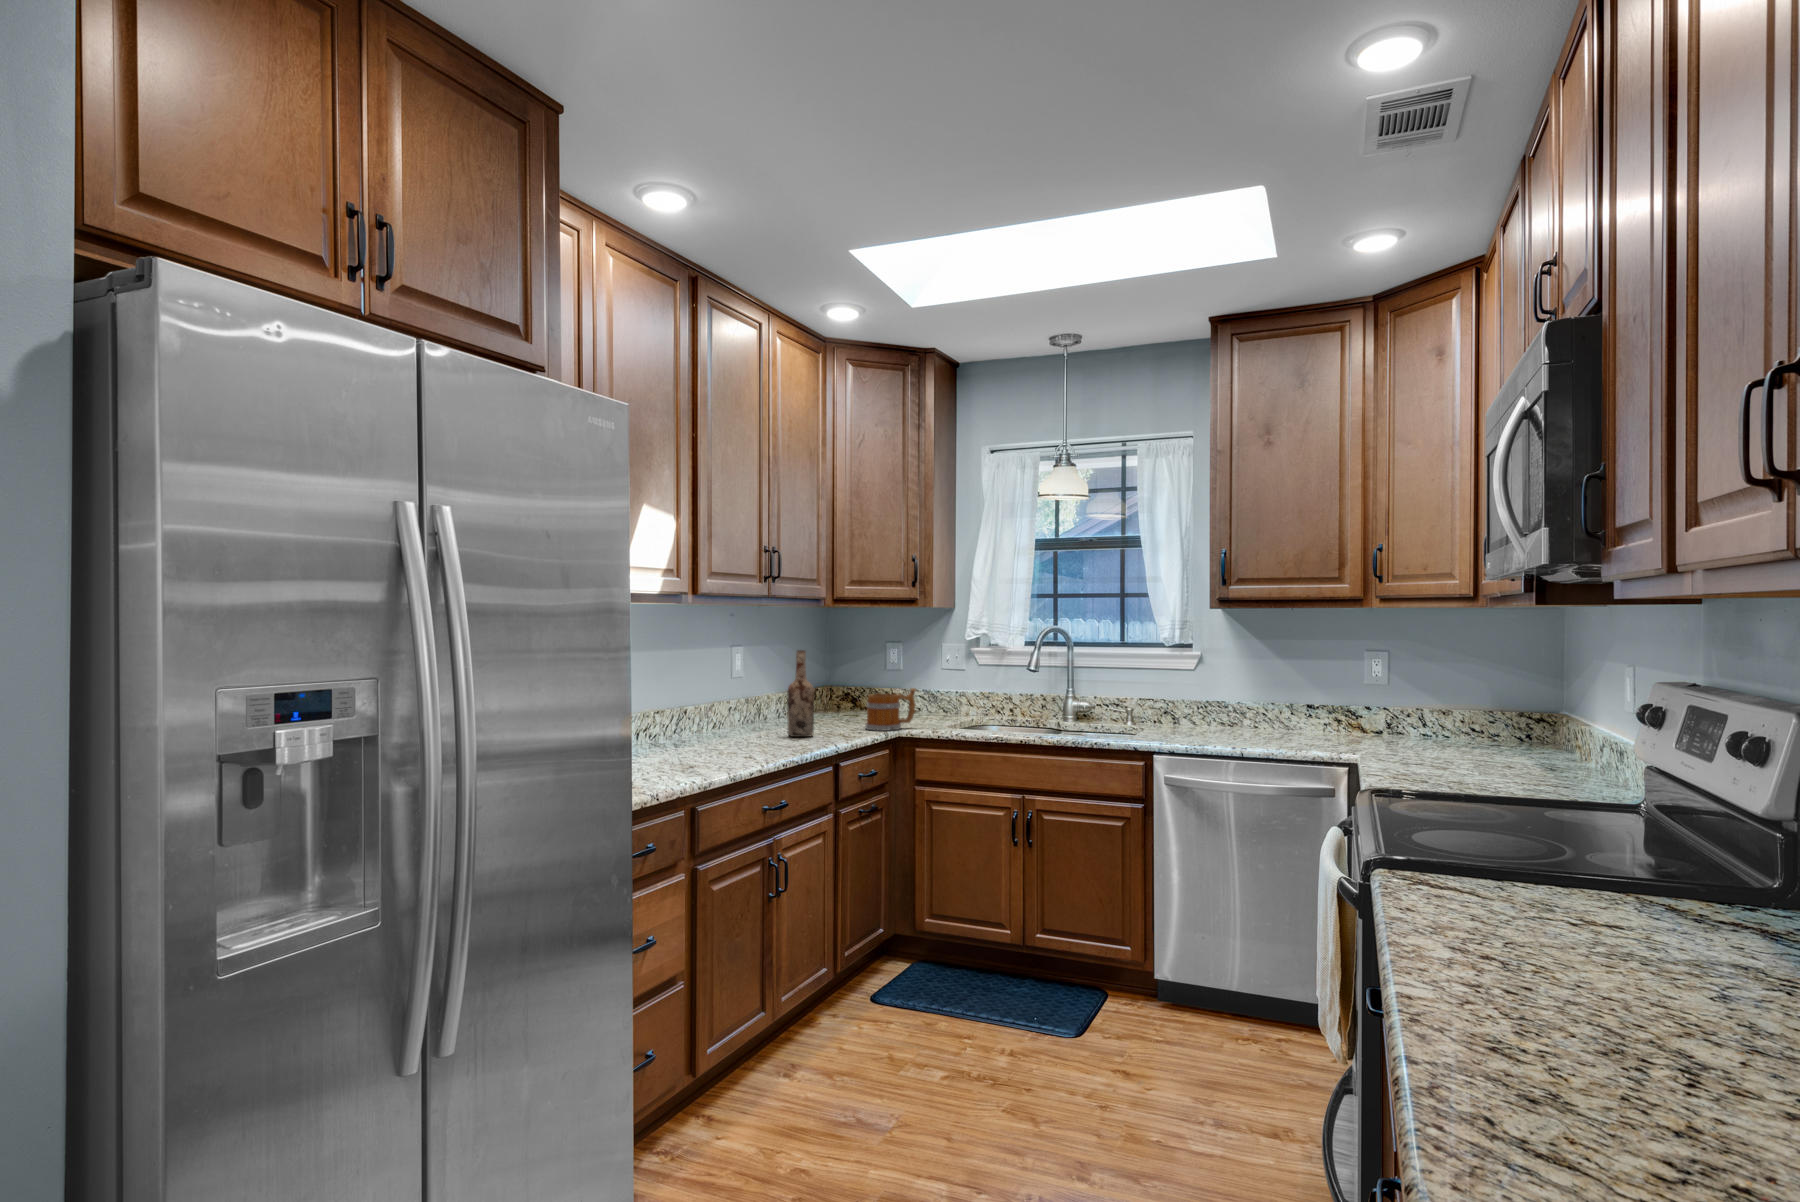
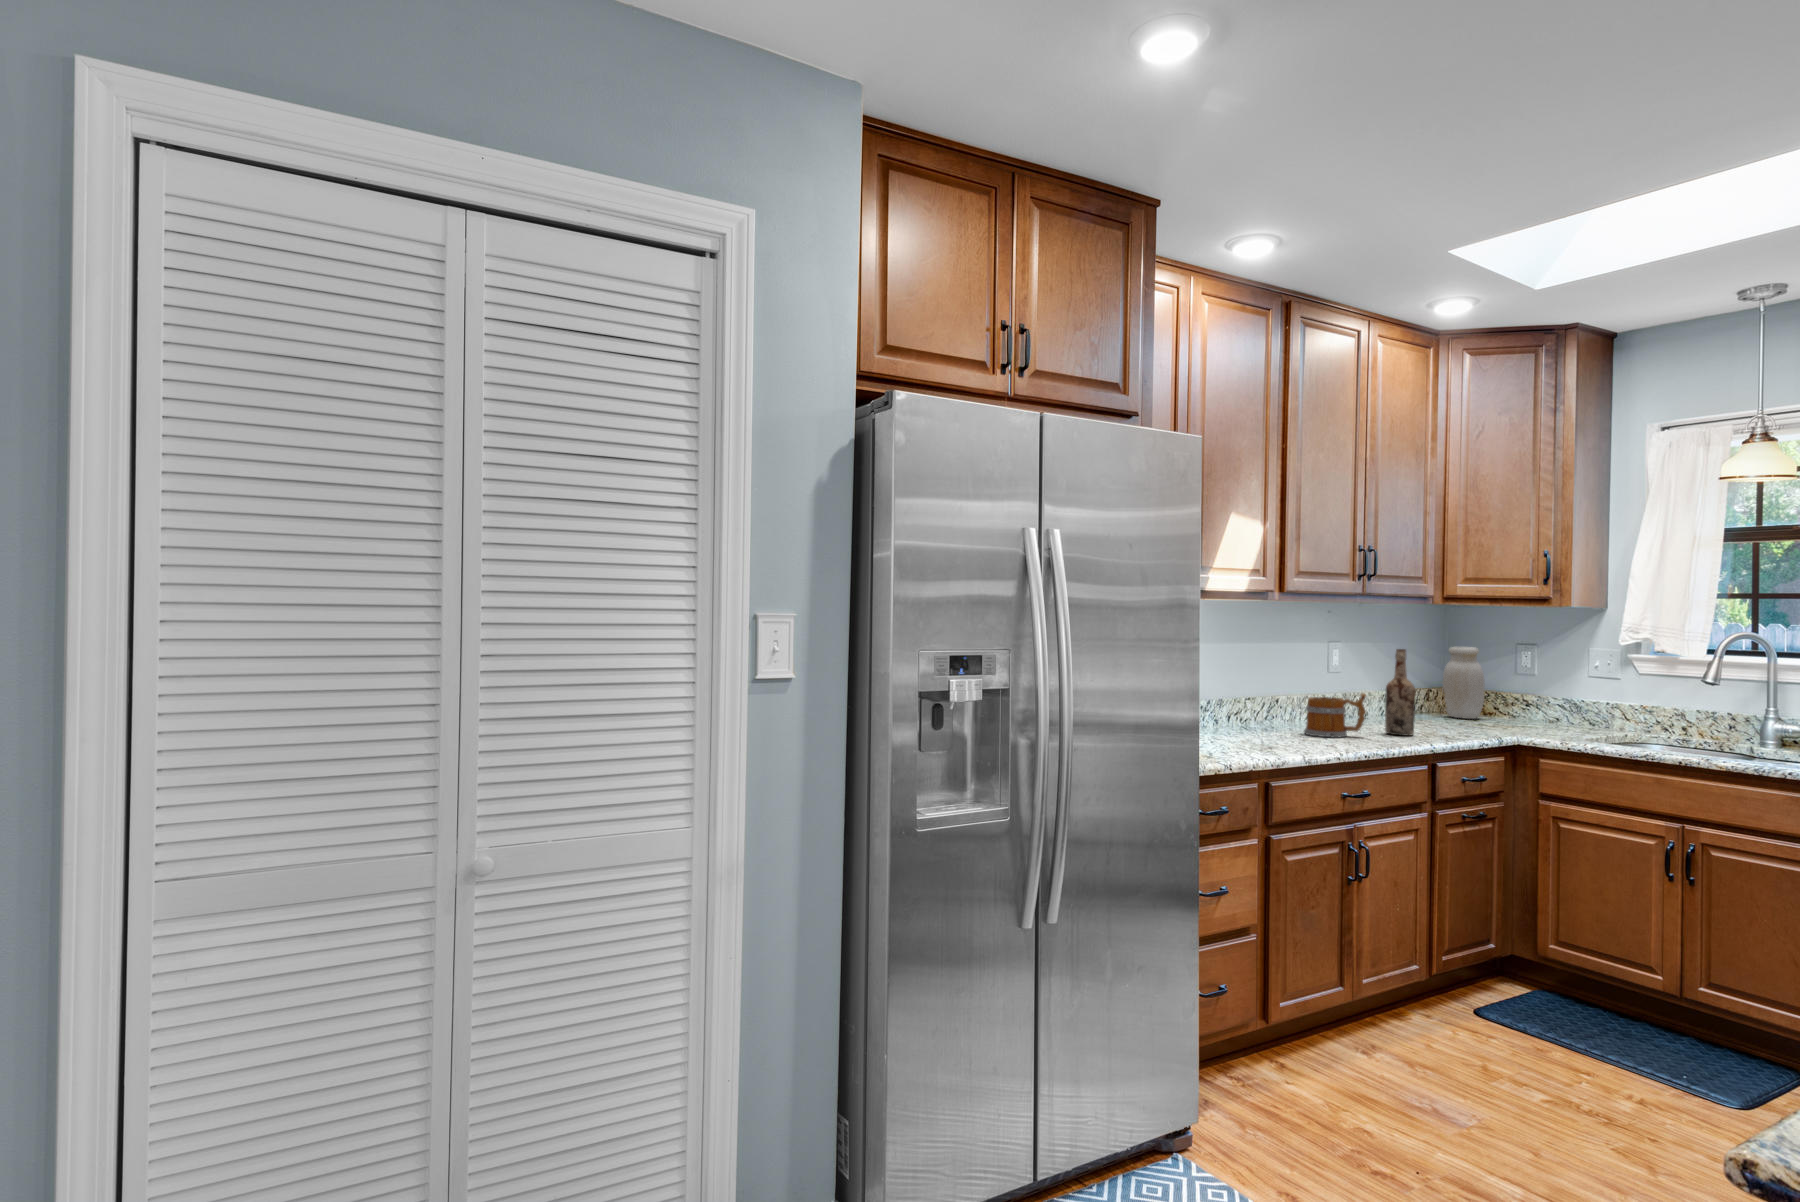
jar: none [826,645,860,714] -> present [1442,647,1484,719]
mug: present [865,688,916,731] -> present [1304,693,1366,737]

